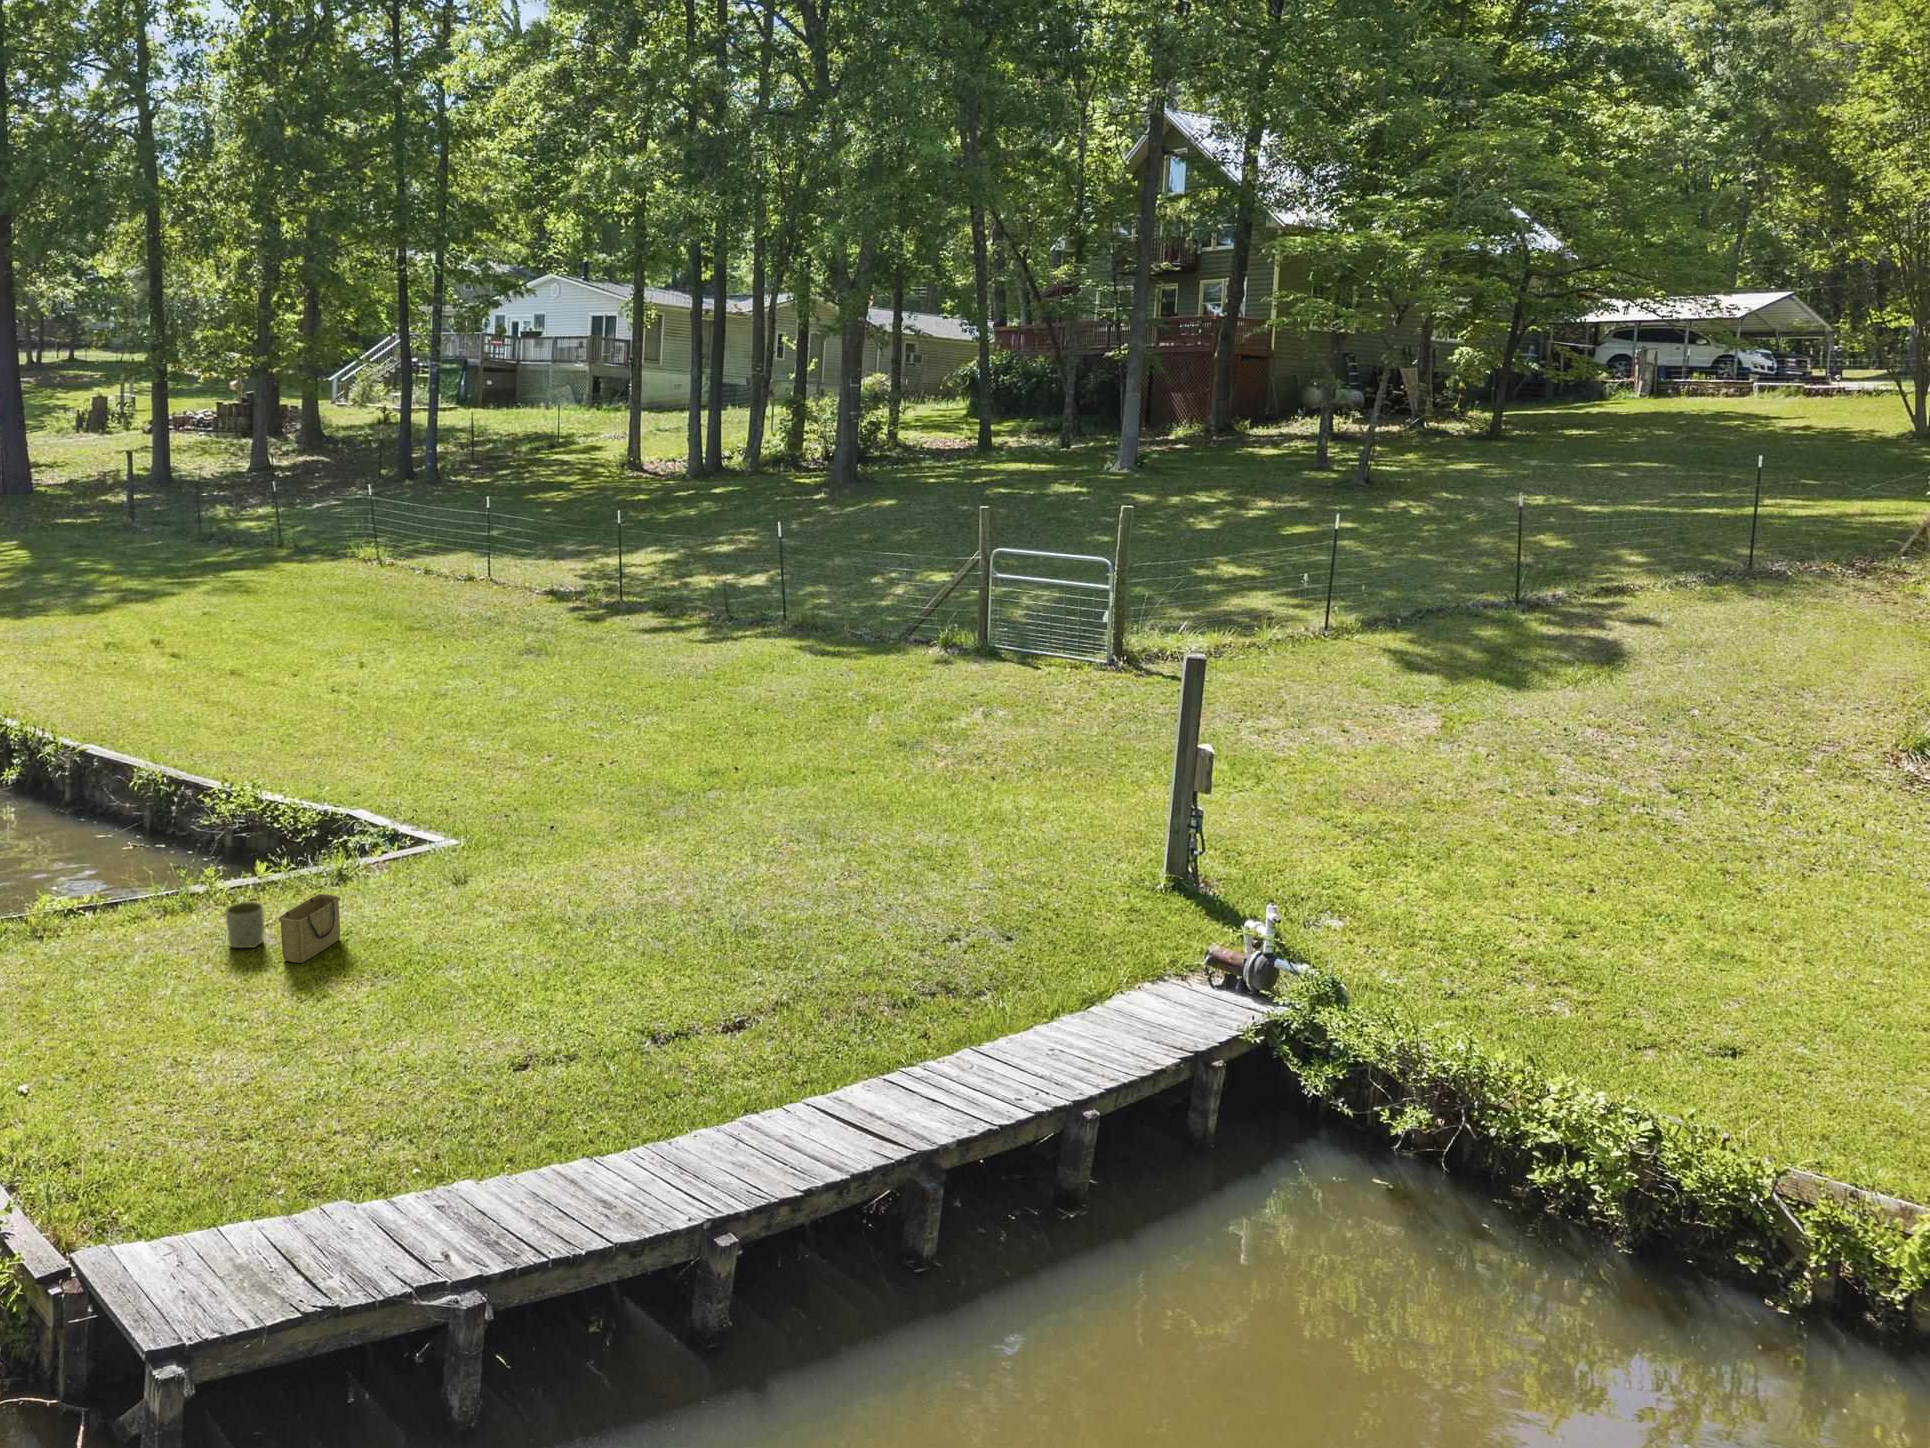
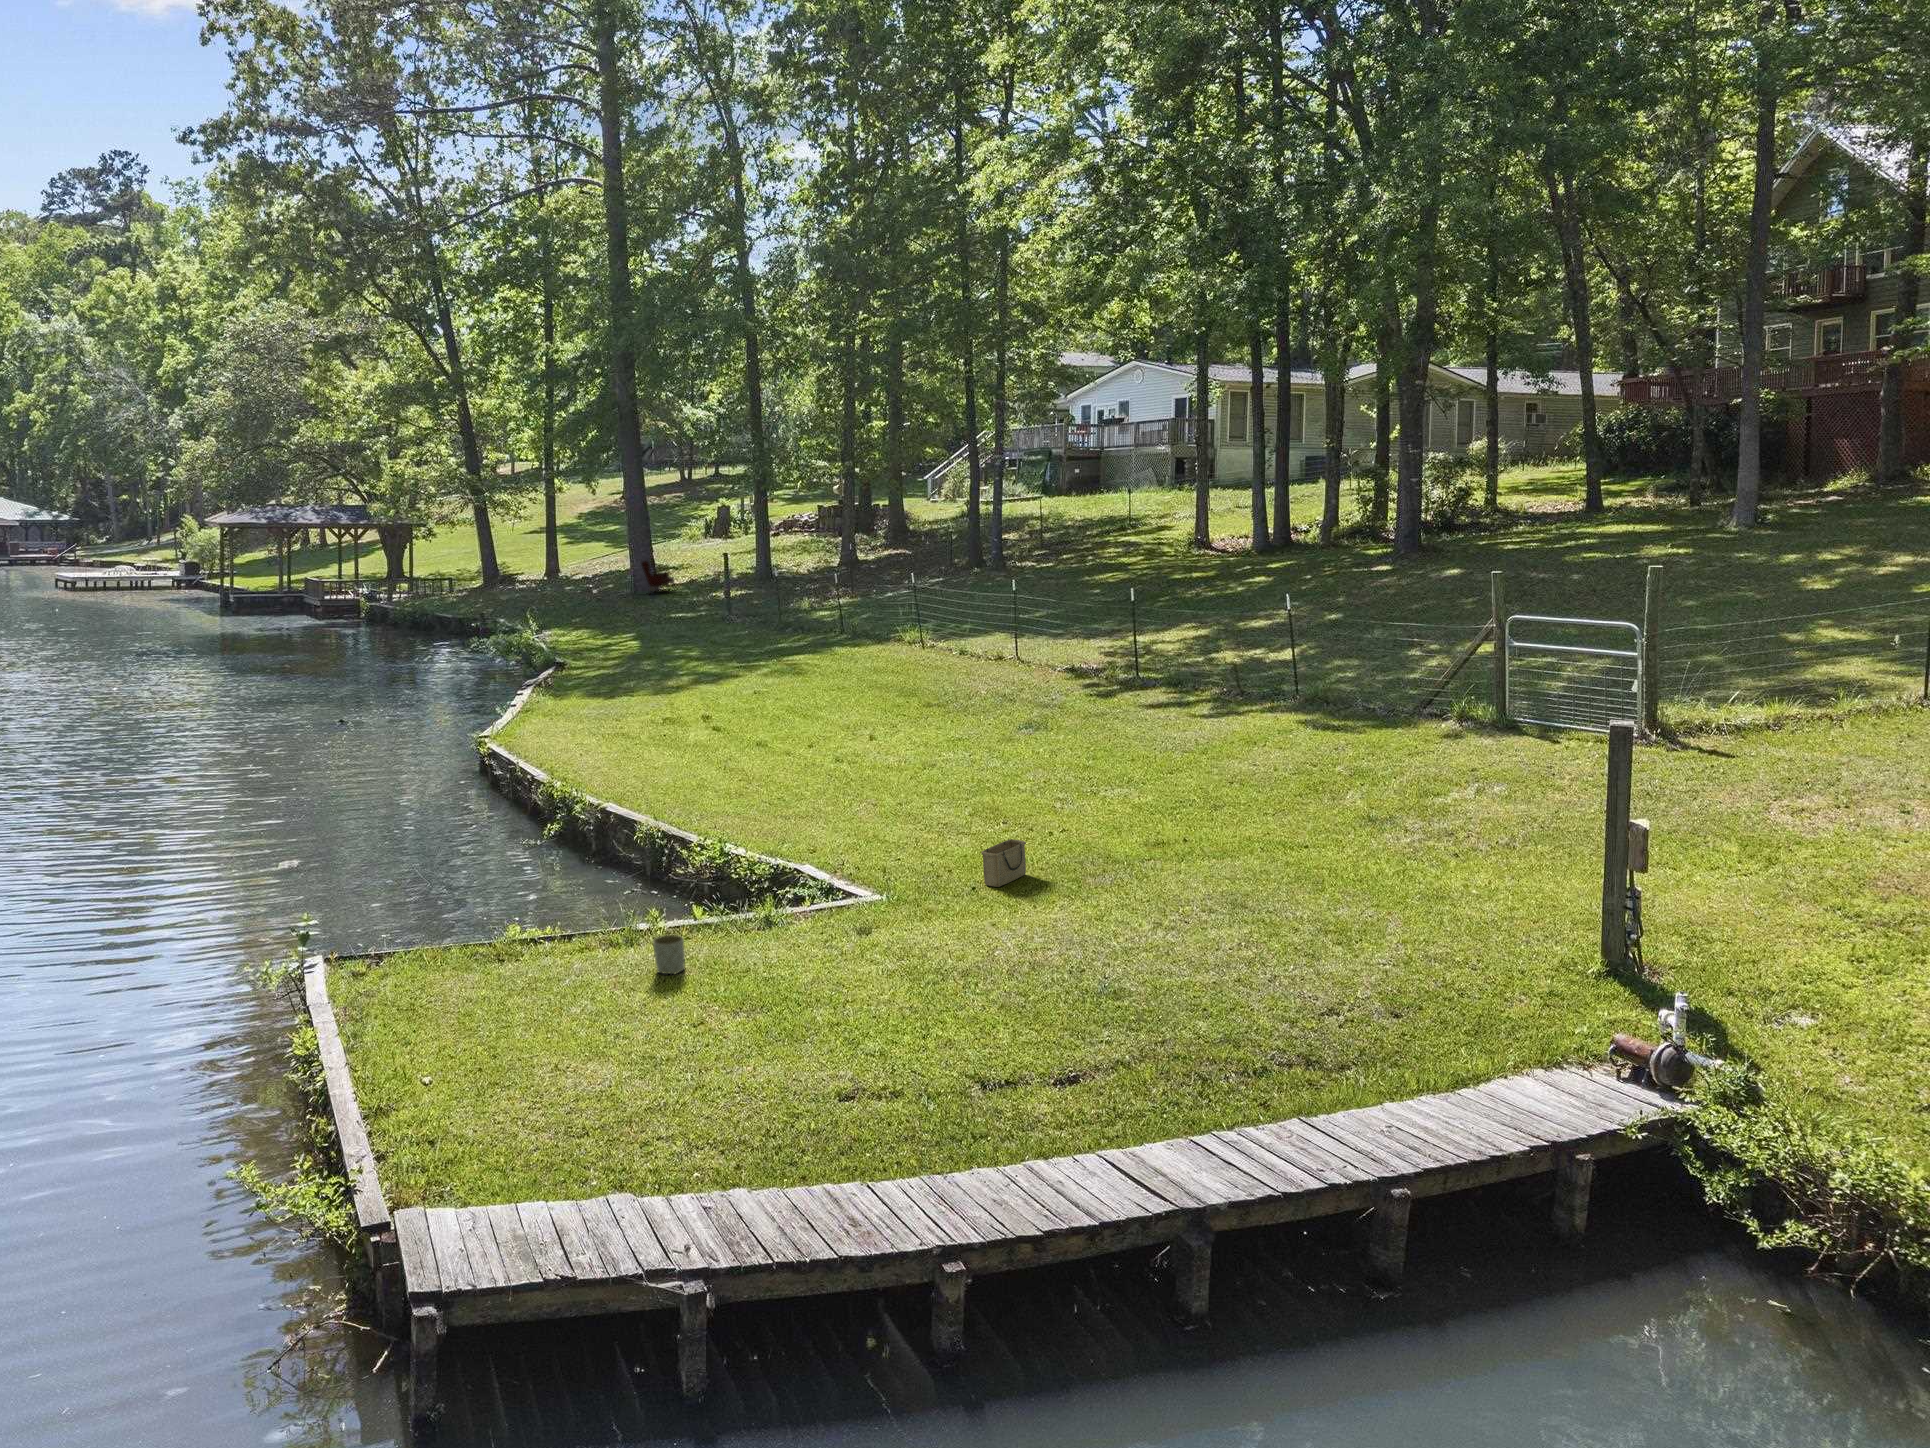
armchair: none [23,453,67,497] -> present [641,560,675,592]
basket: present [278,894,340,963] -> present [981,839,1026,887]

